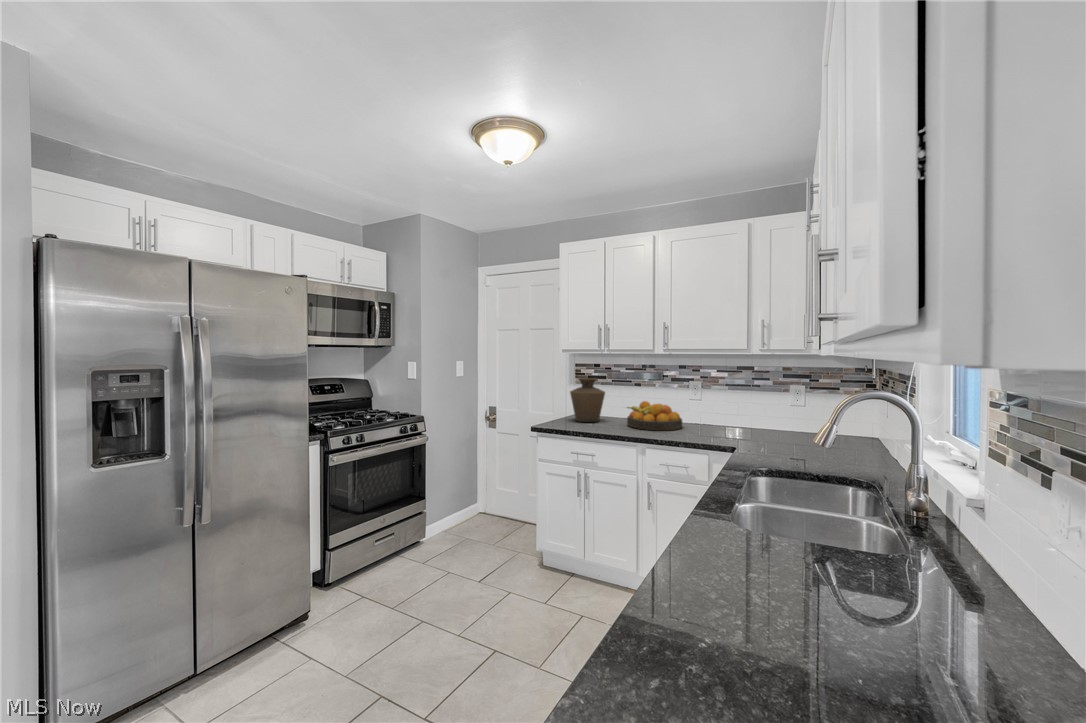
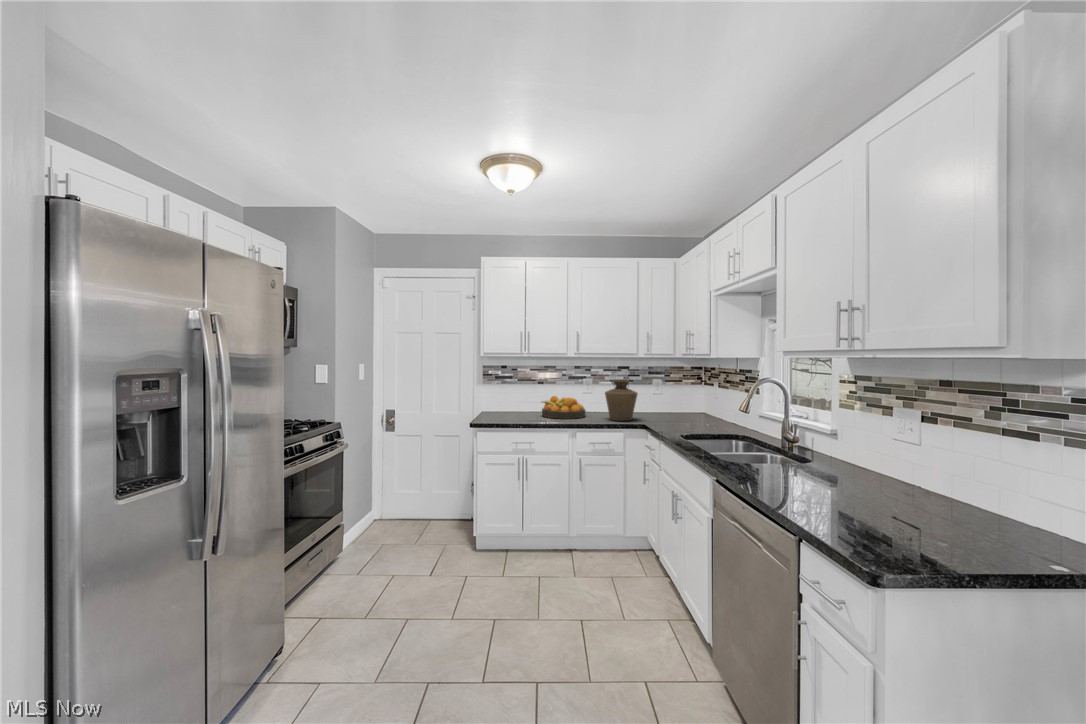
vase: present [570,378,605,422] -> present [605,380,638,421]

